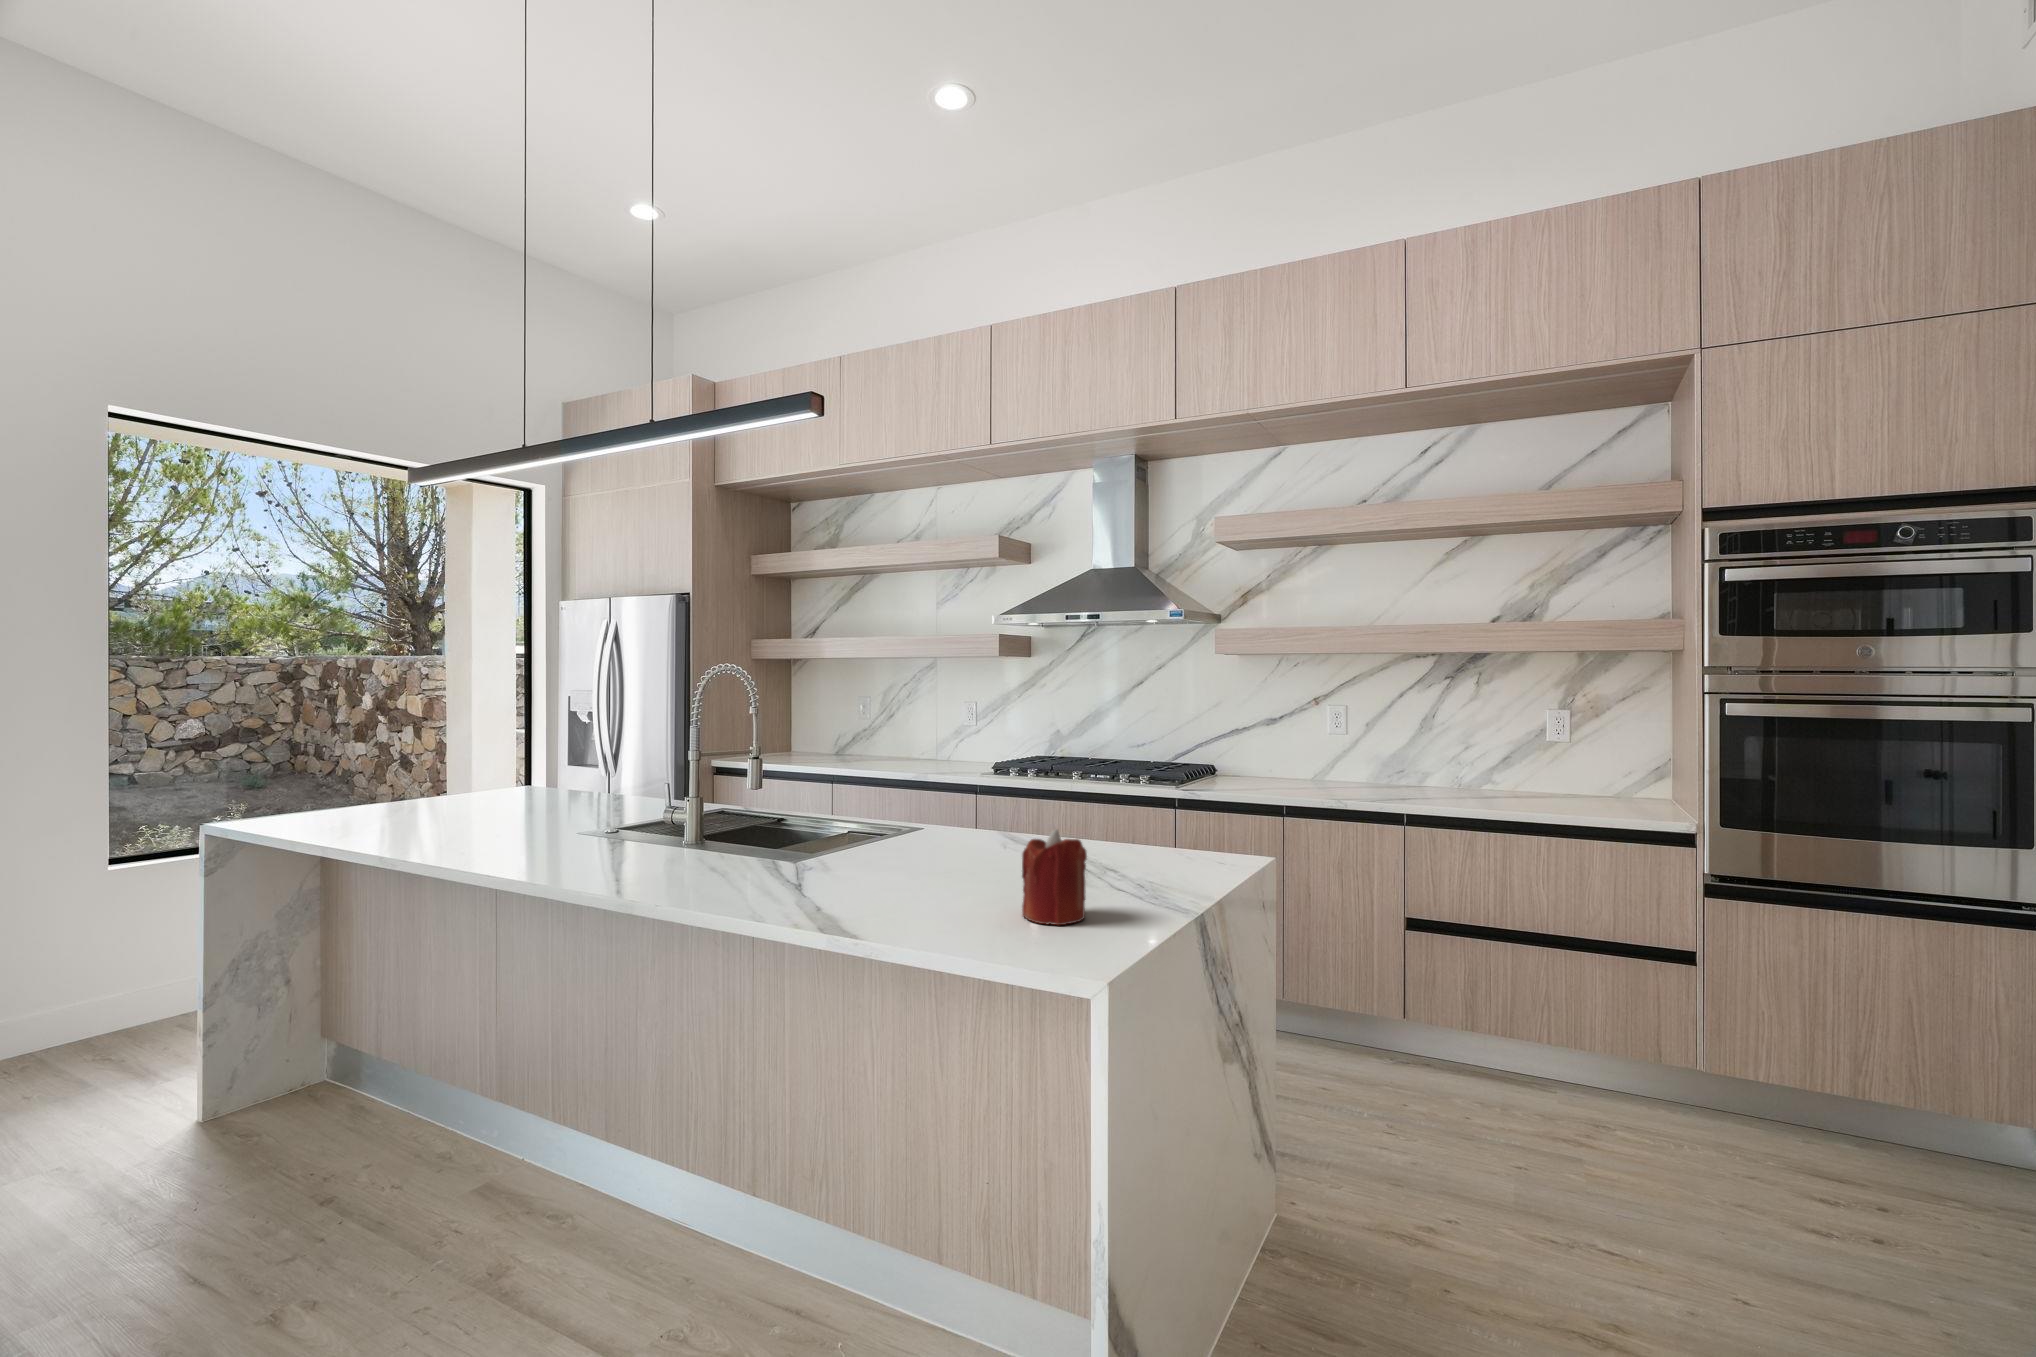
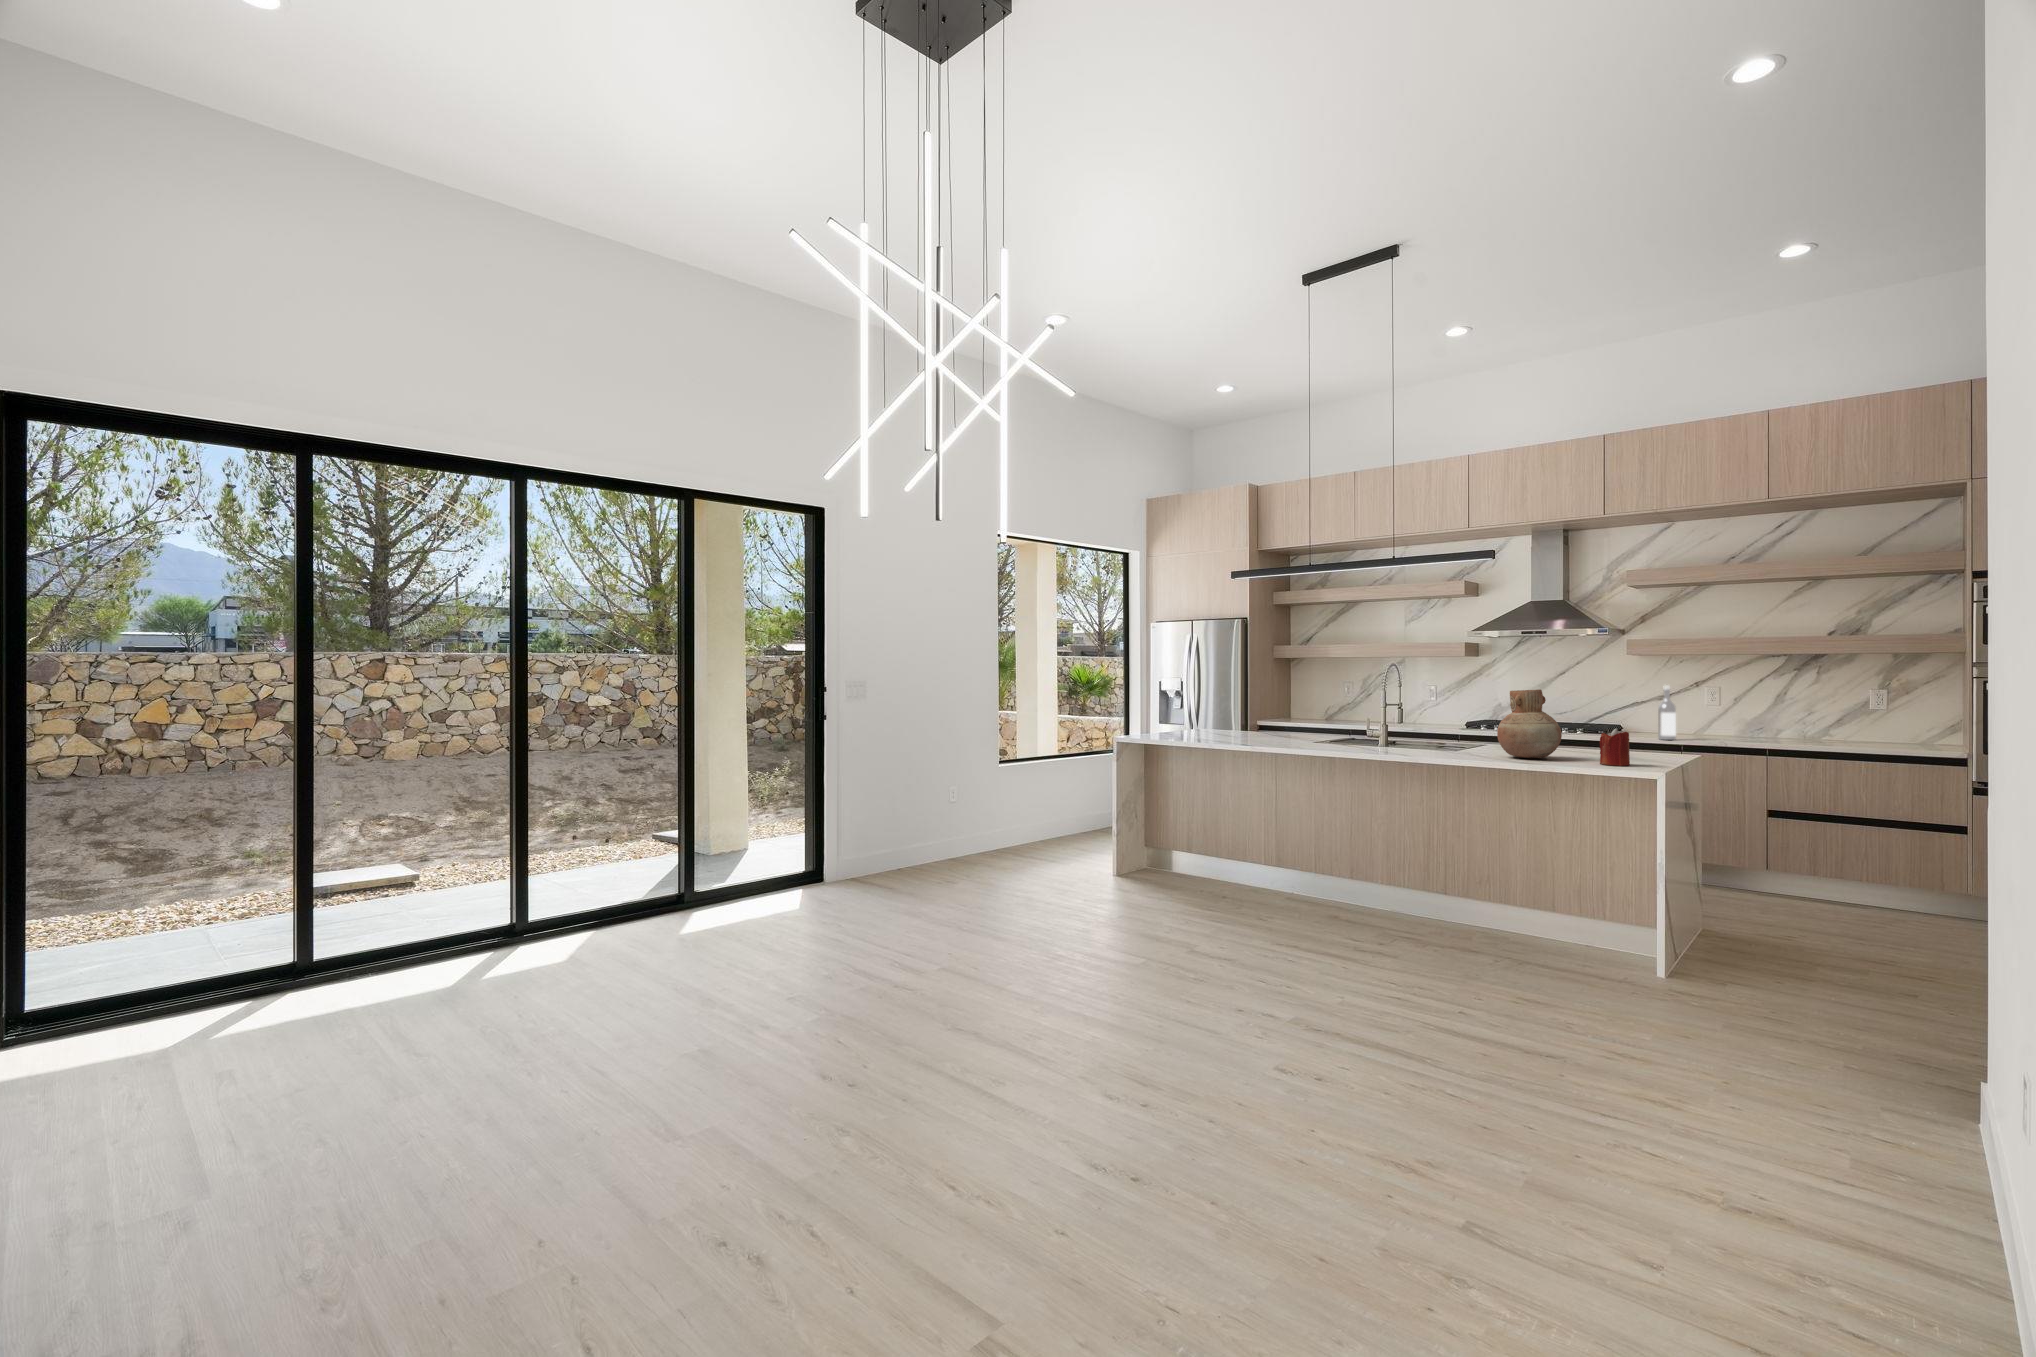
wine bottle: none [1254,705,1279,795] -> present [1658,685,1676,740]
vase: none [842,730,974,891] -> present [1497,690,1562,758]

